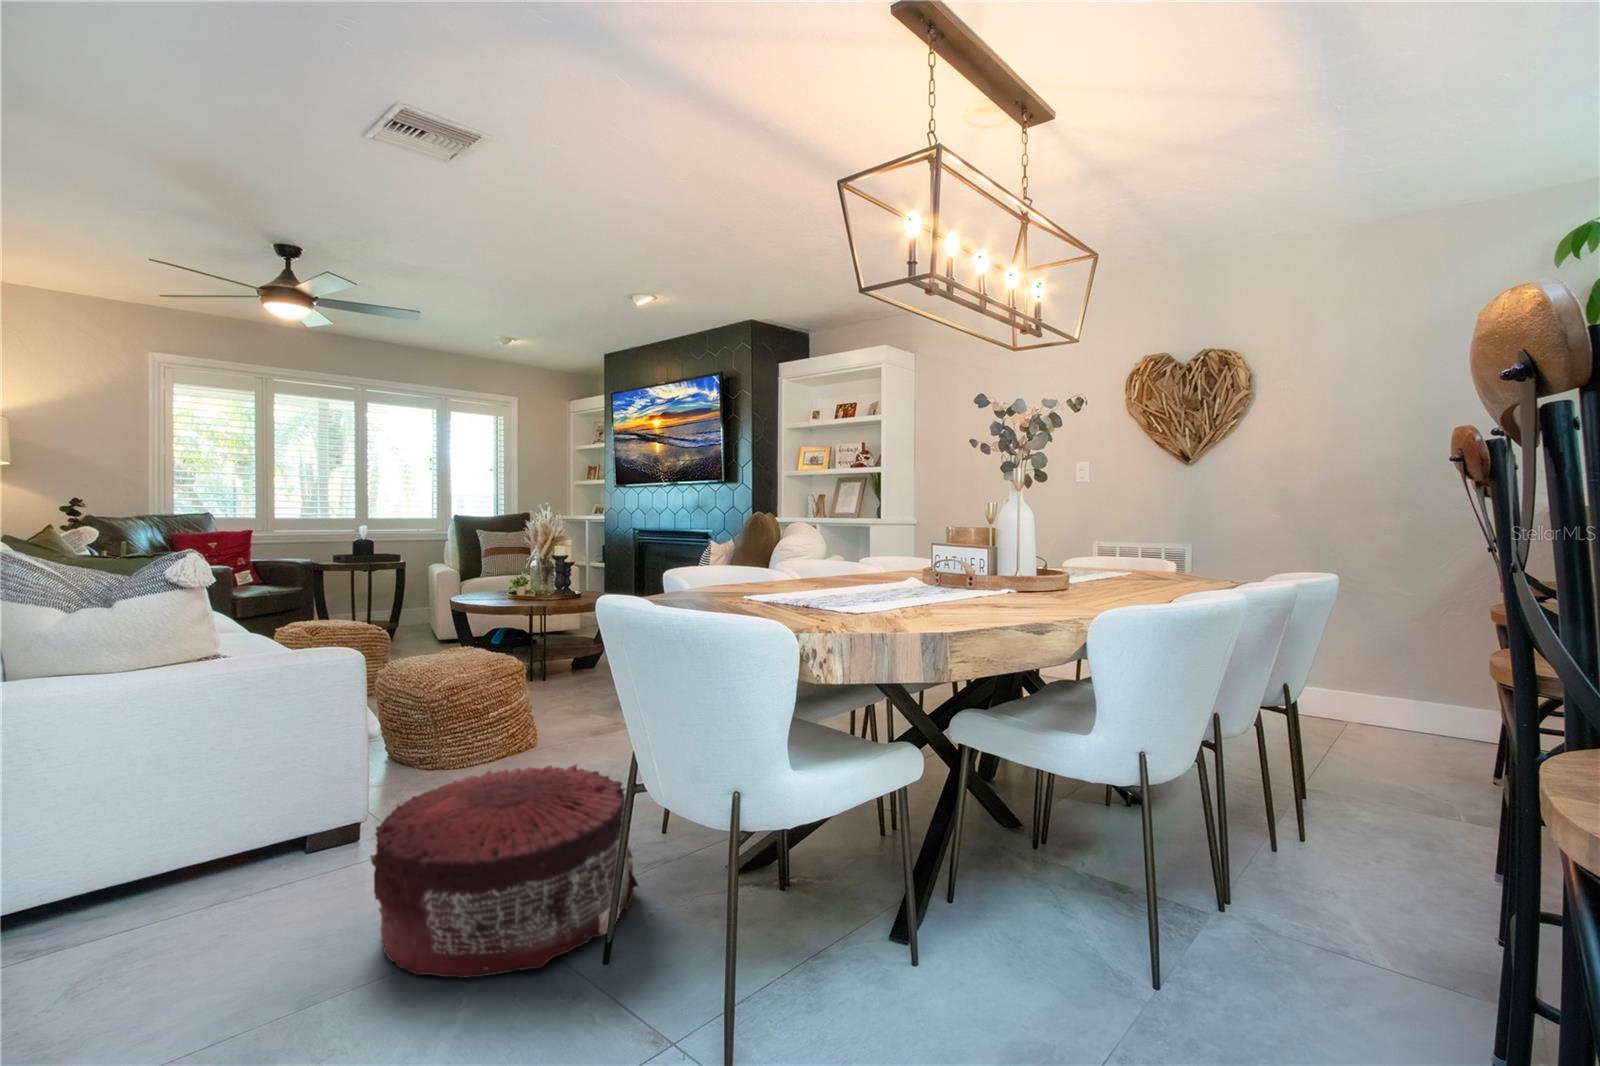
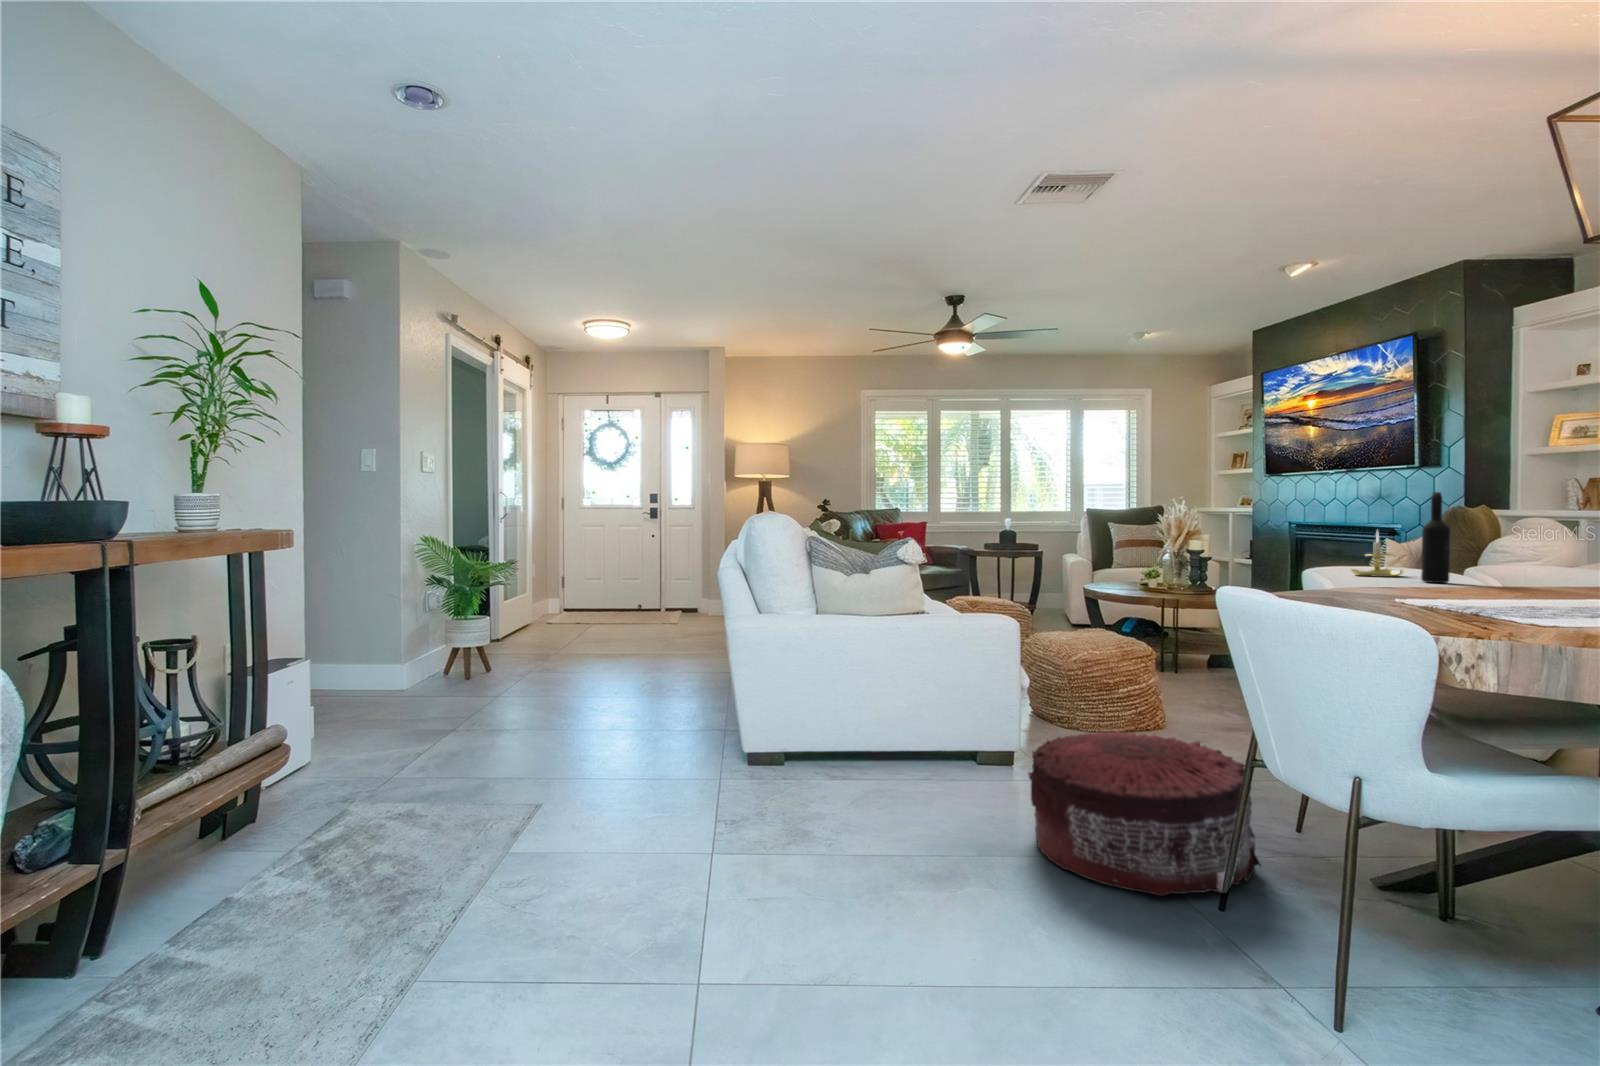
wine bottle: none [750,502,769,580] -> present [1421,492,1450,583]
candle holder: none [697,535,738,576] -> present [1351,532,1403,577]

